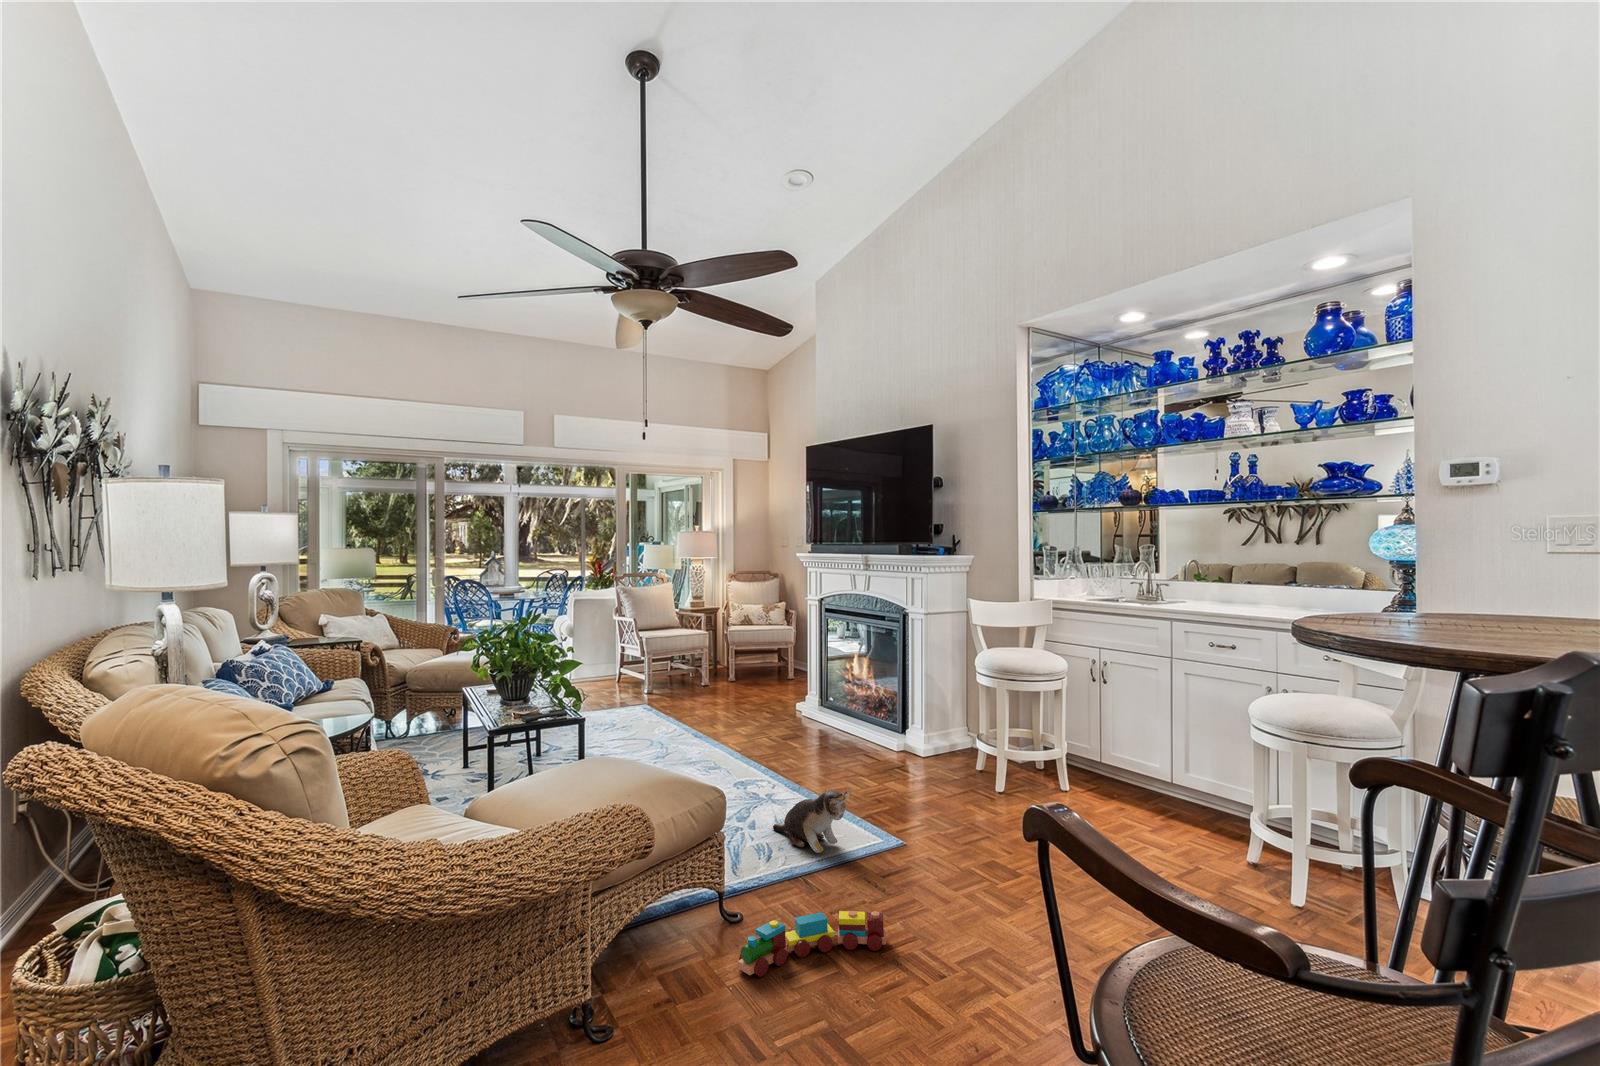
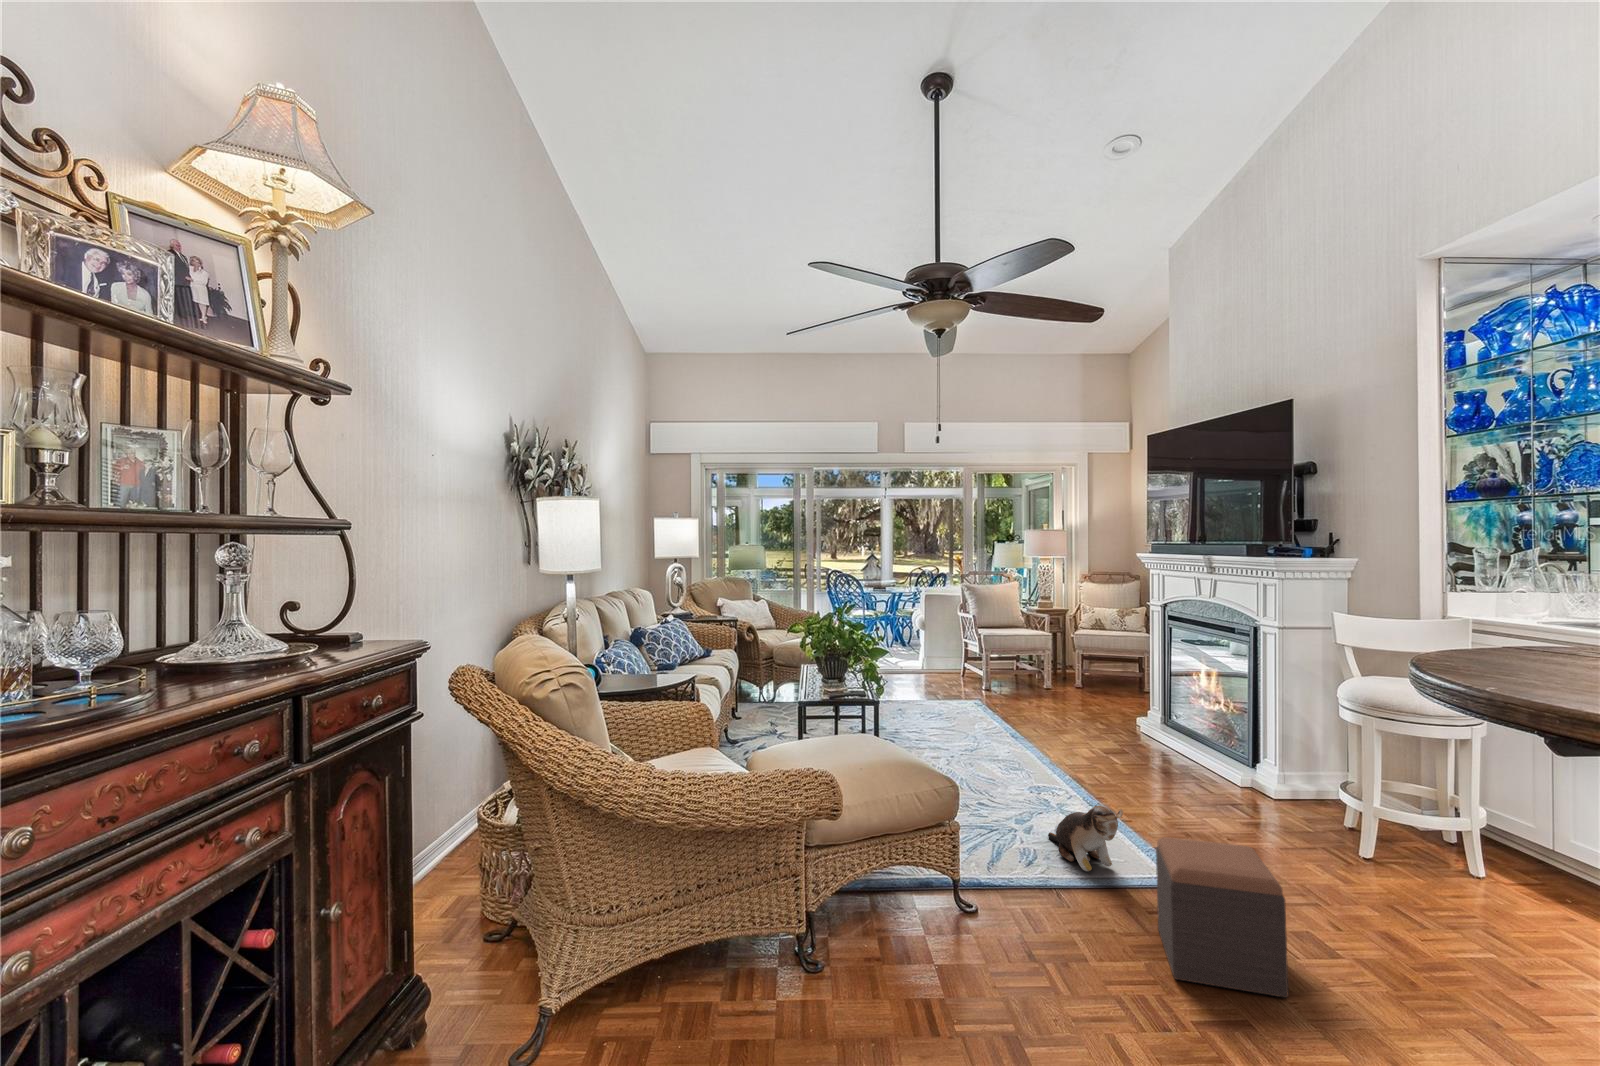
footstool: none [892,800,1000,927] -> present [1156,837,1288,998]
toy train: present [738,911,886,977] -> none [948,918,1121,985]

